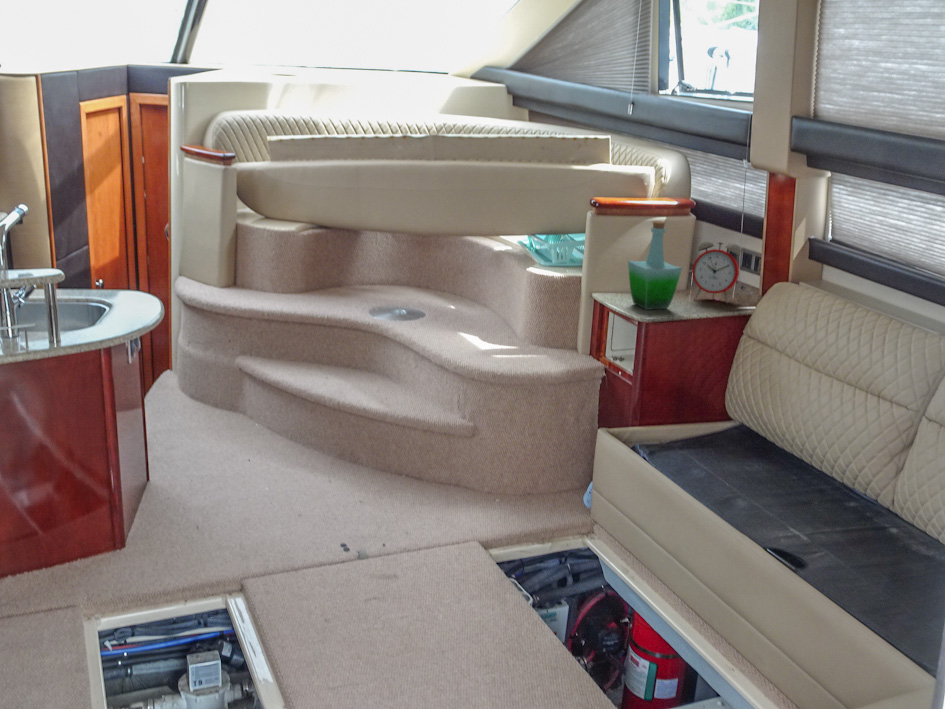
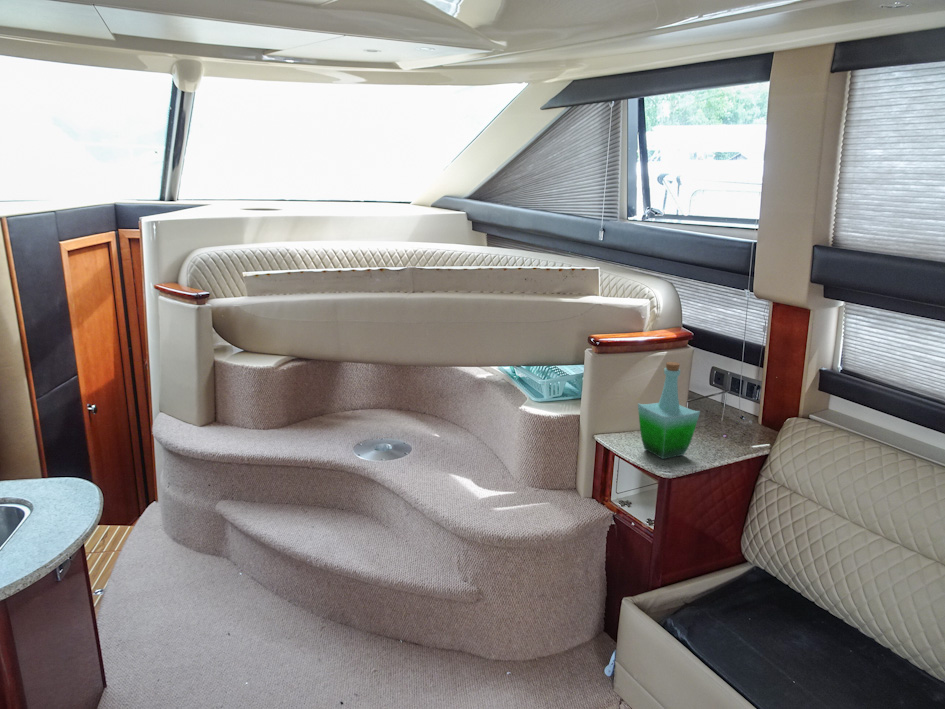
alarm clock: present [692,240,741,303] -> none [699,374,749,442]

